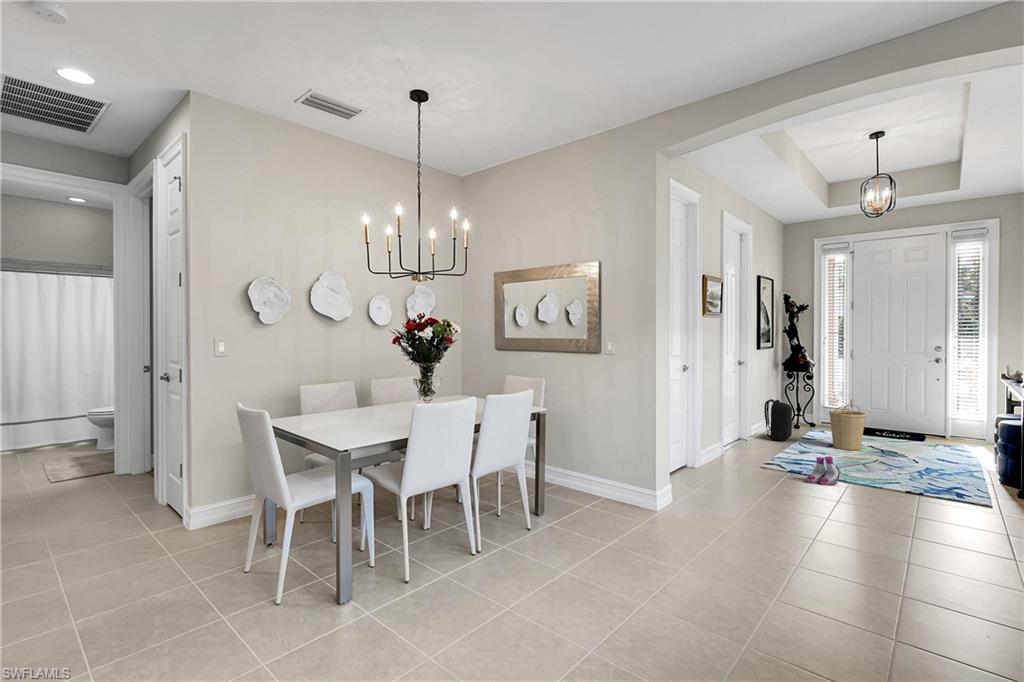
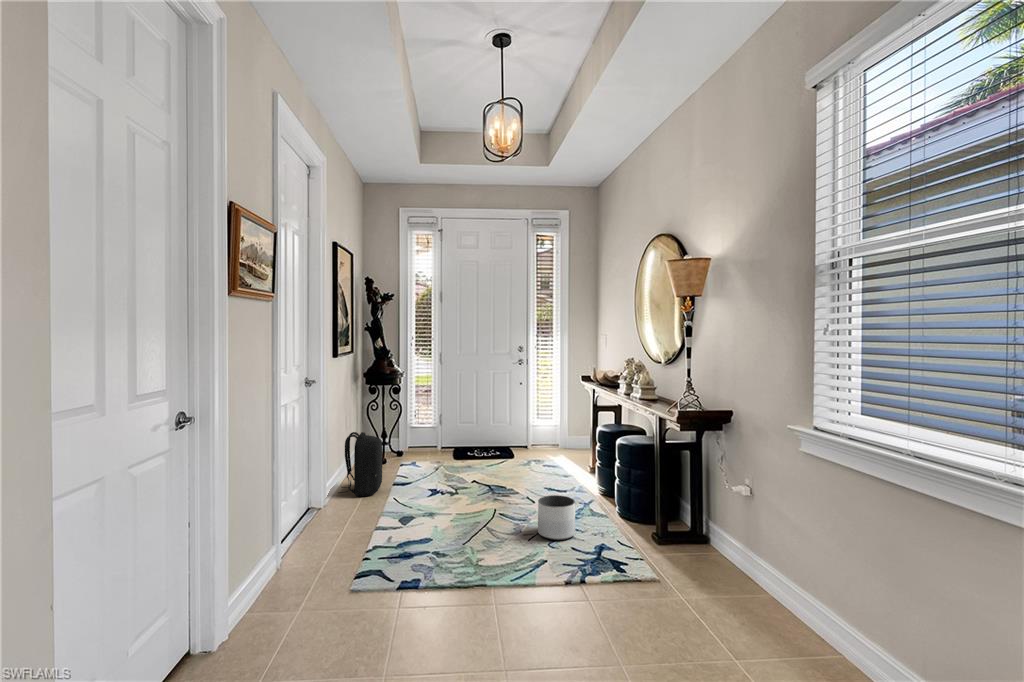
basket: present [829,405,866,451] -> none [430,428,472,494]
planter: none [906,453,941,483] -> present [538,495,575,540]
boots: present [806,456,840,485] -> none [429,541,476,599]

